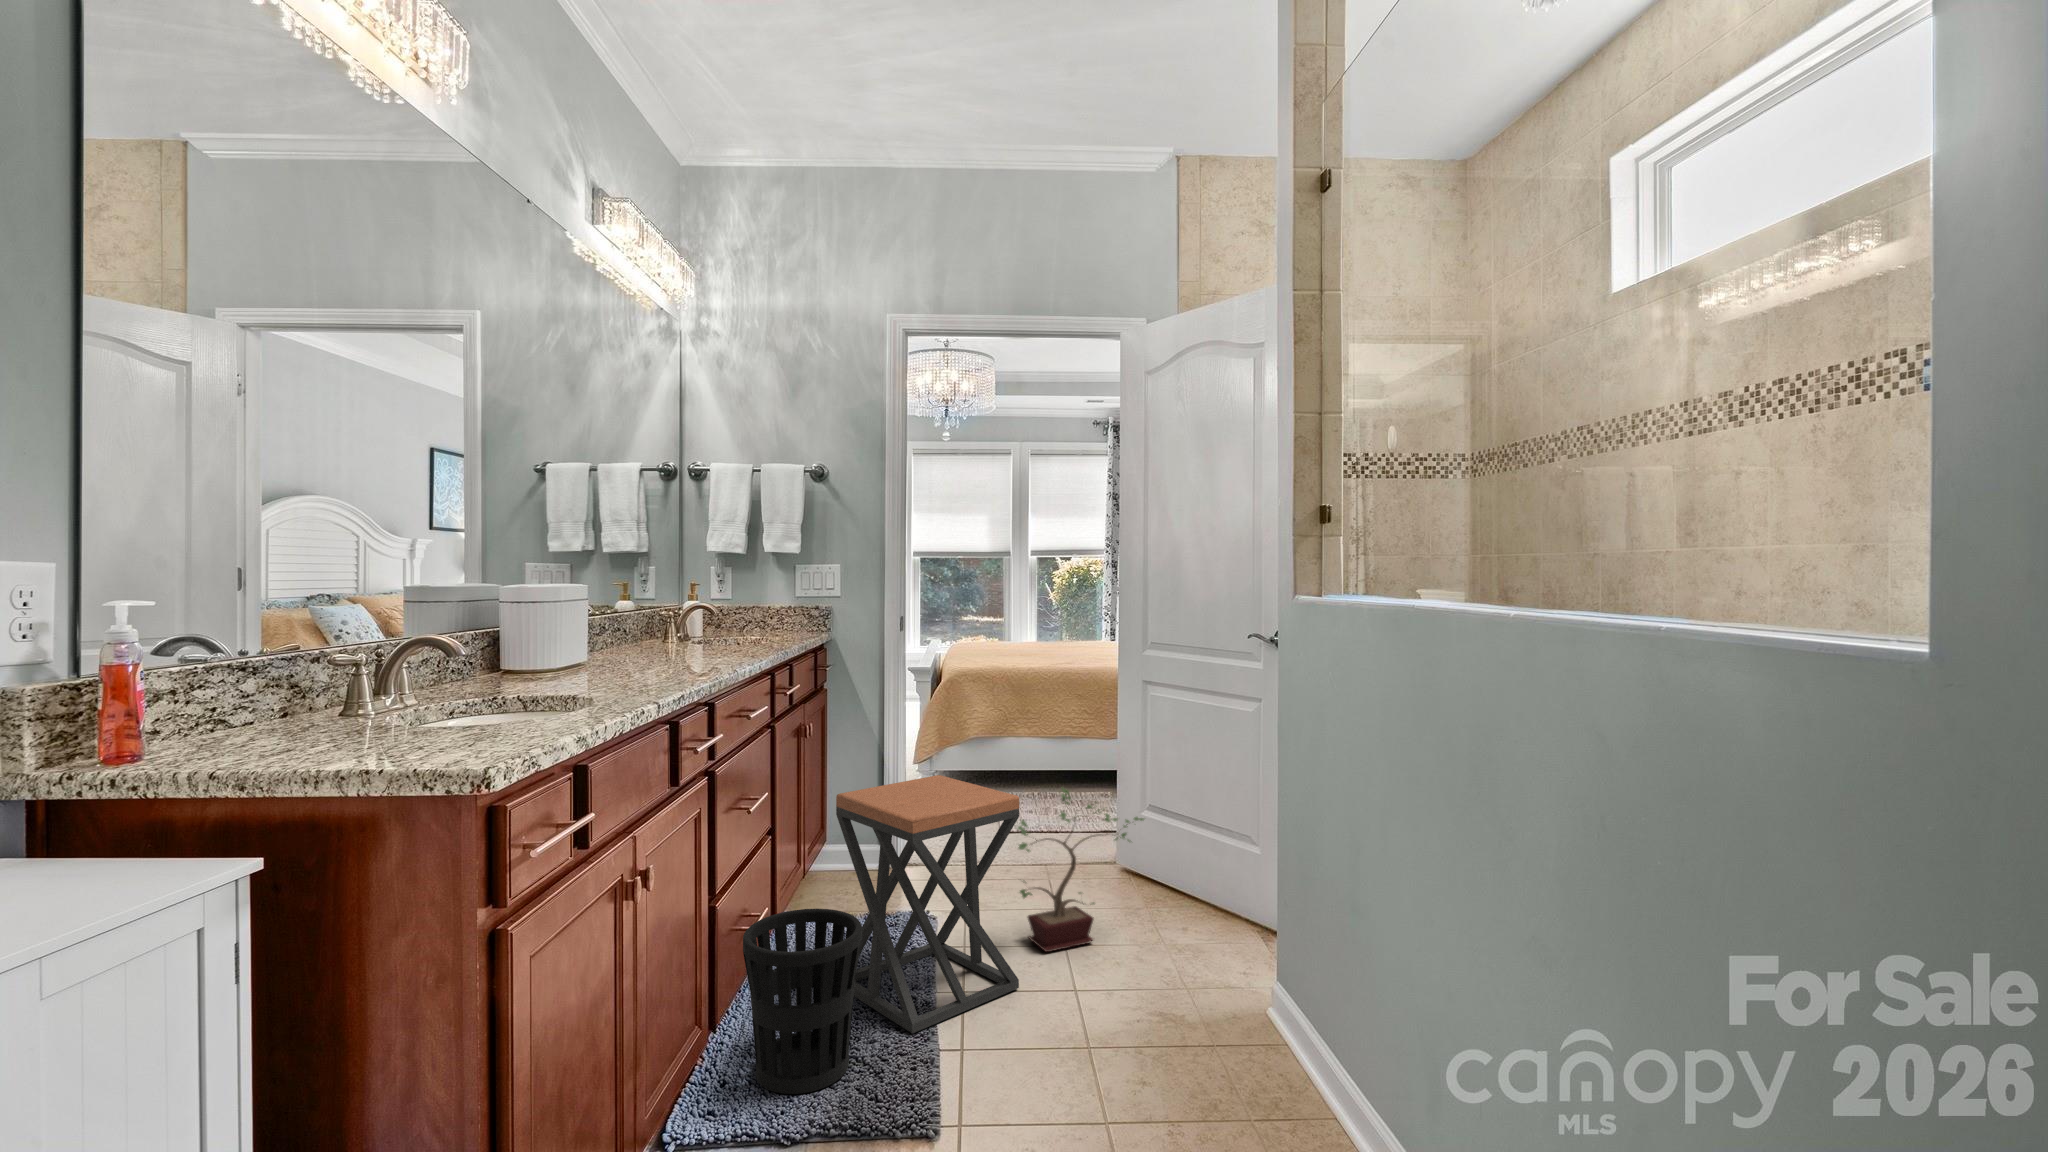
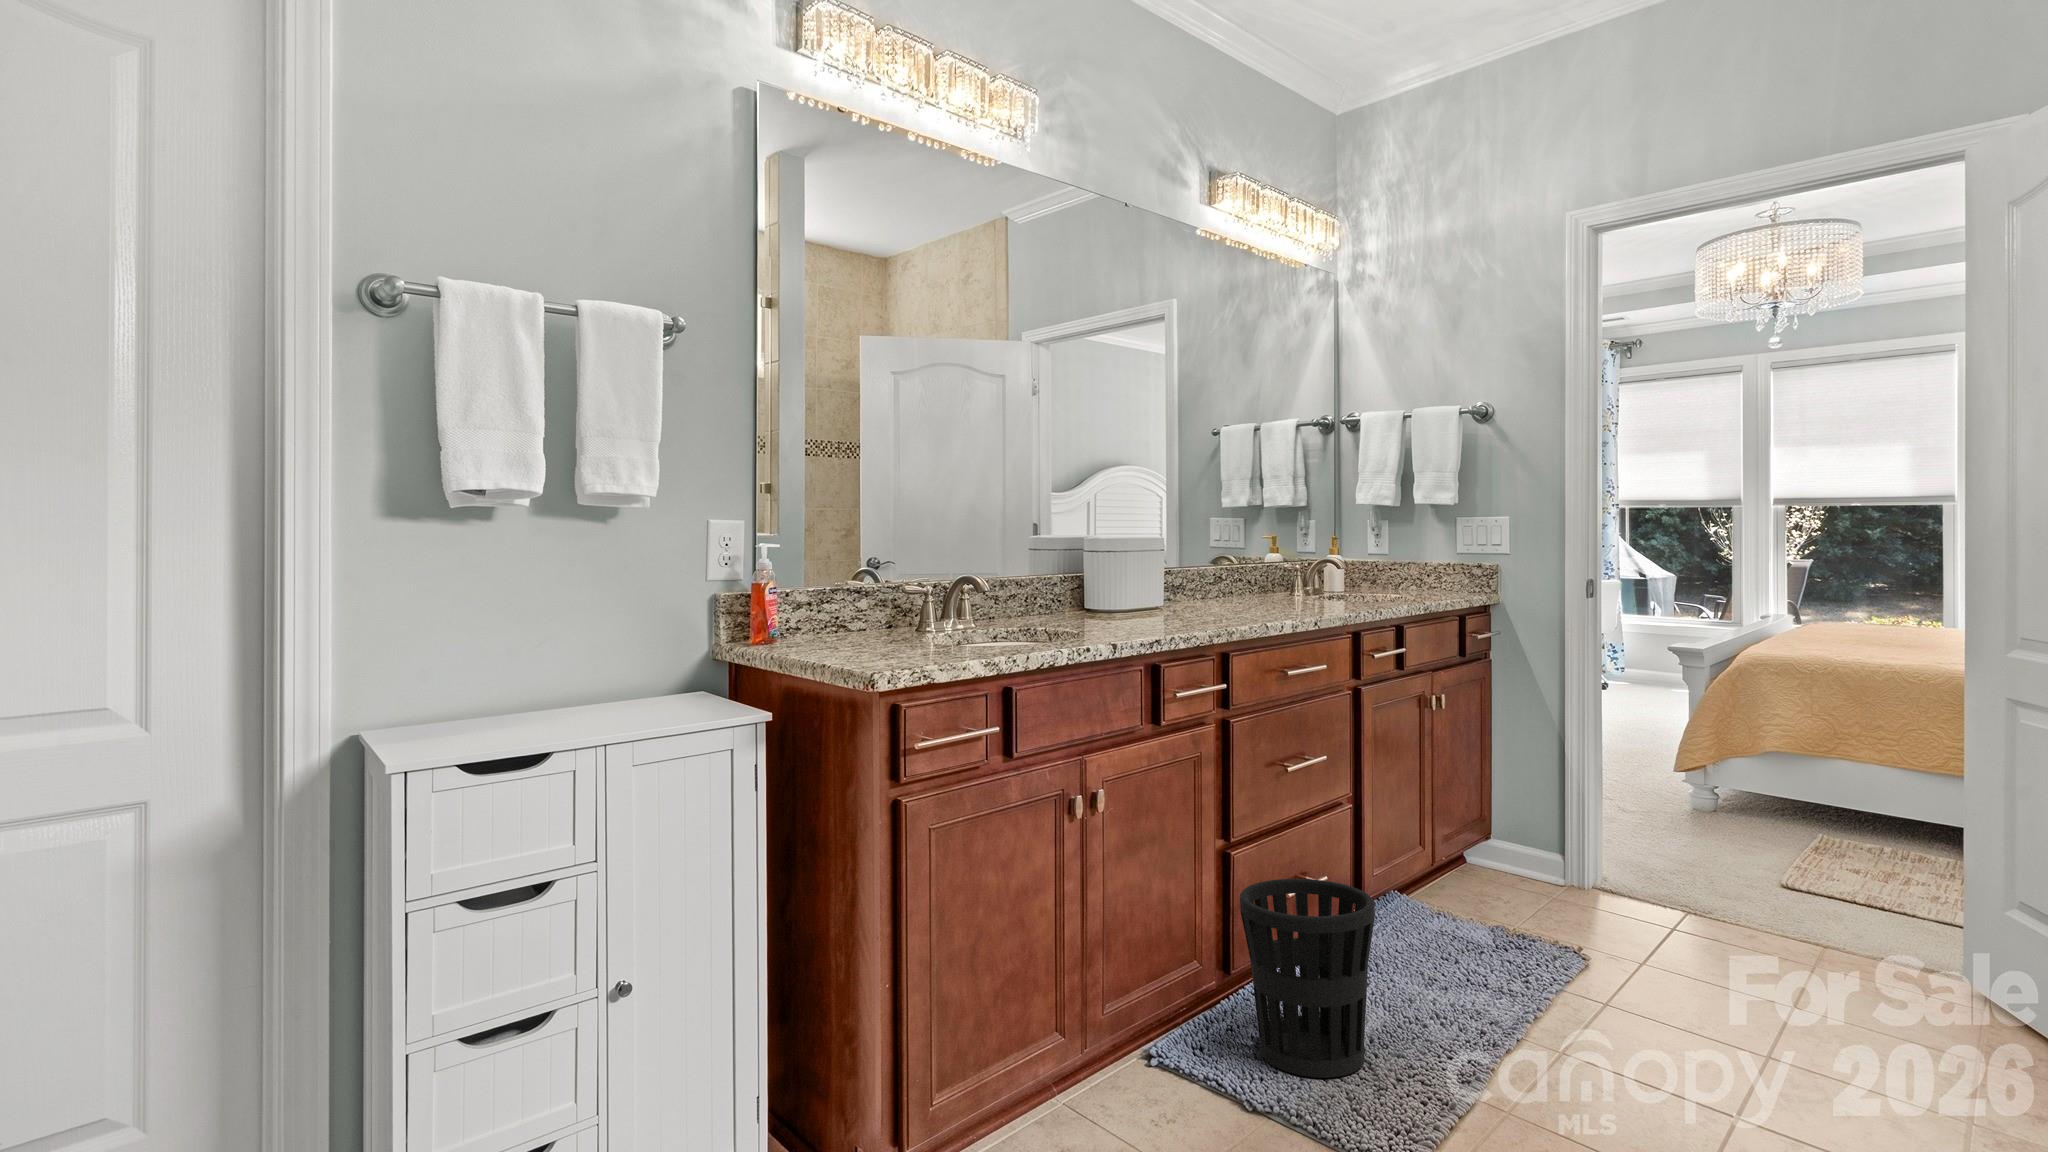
stool: present [836,775,1019,1033] -> none [1404,765,1656,1075]
potted plant: present [1018,788,1144,952] -> none [1683,807,1970,1064]

